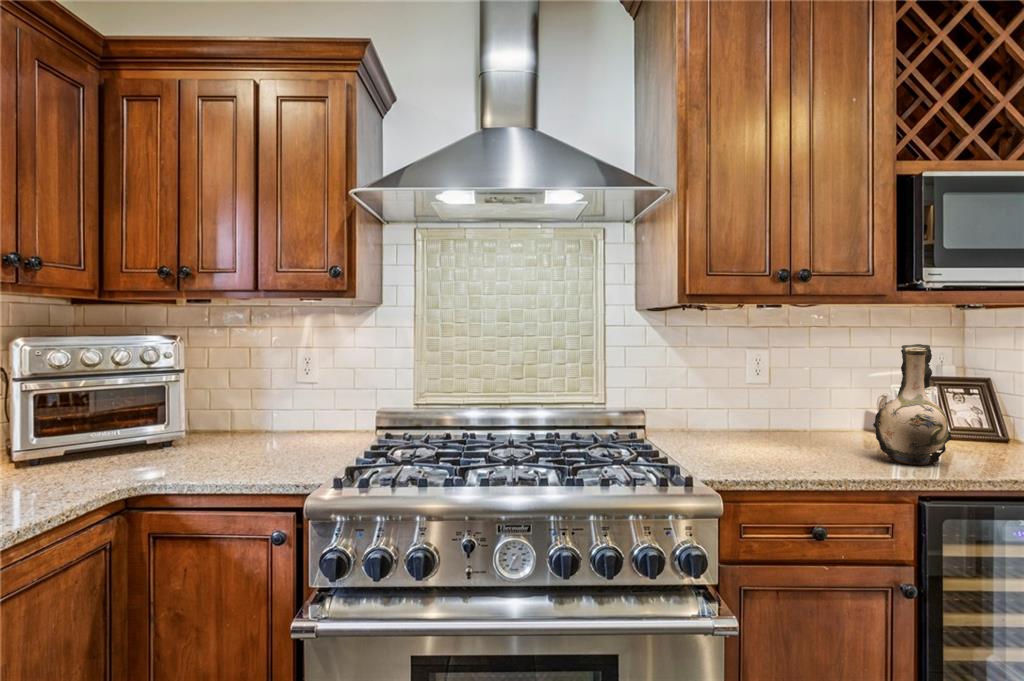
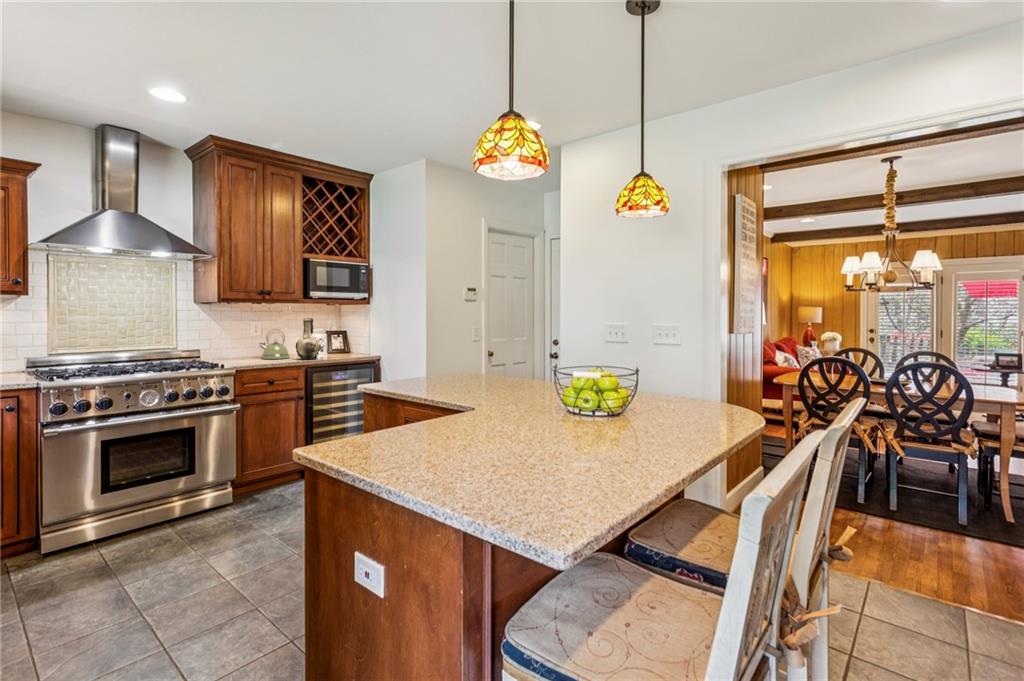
kettle: none [768,371,847,451] -> present [260,331,289,359]

